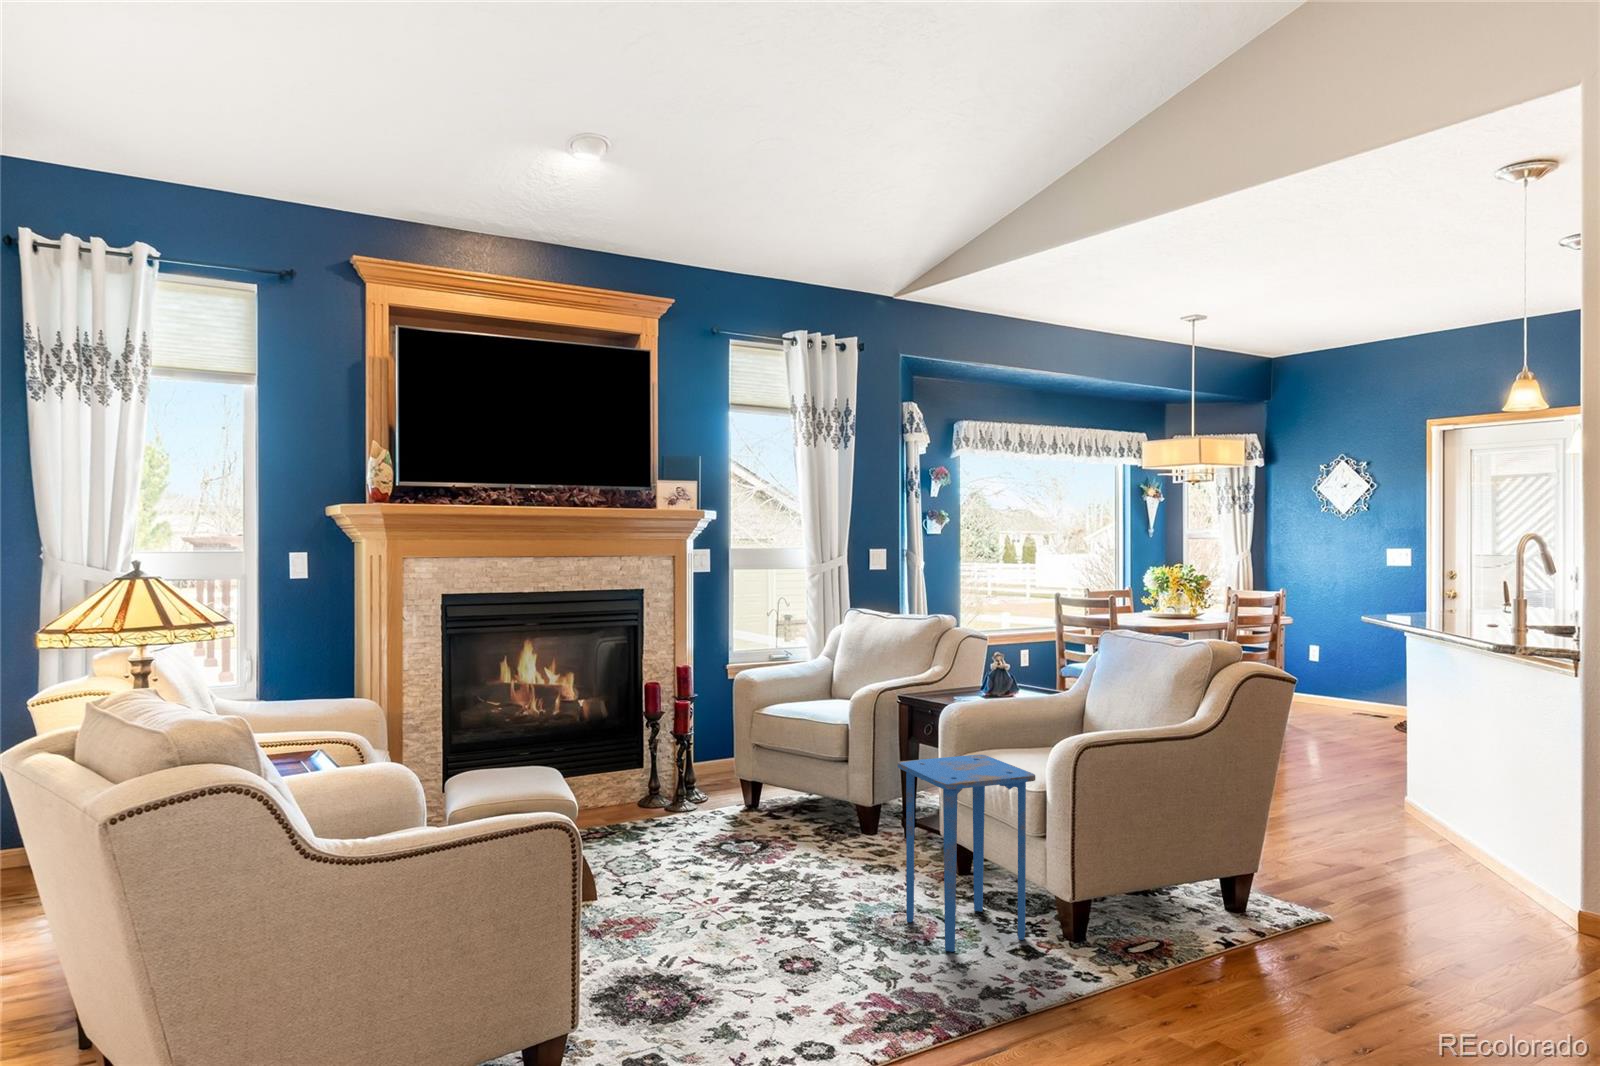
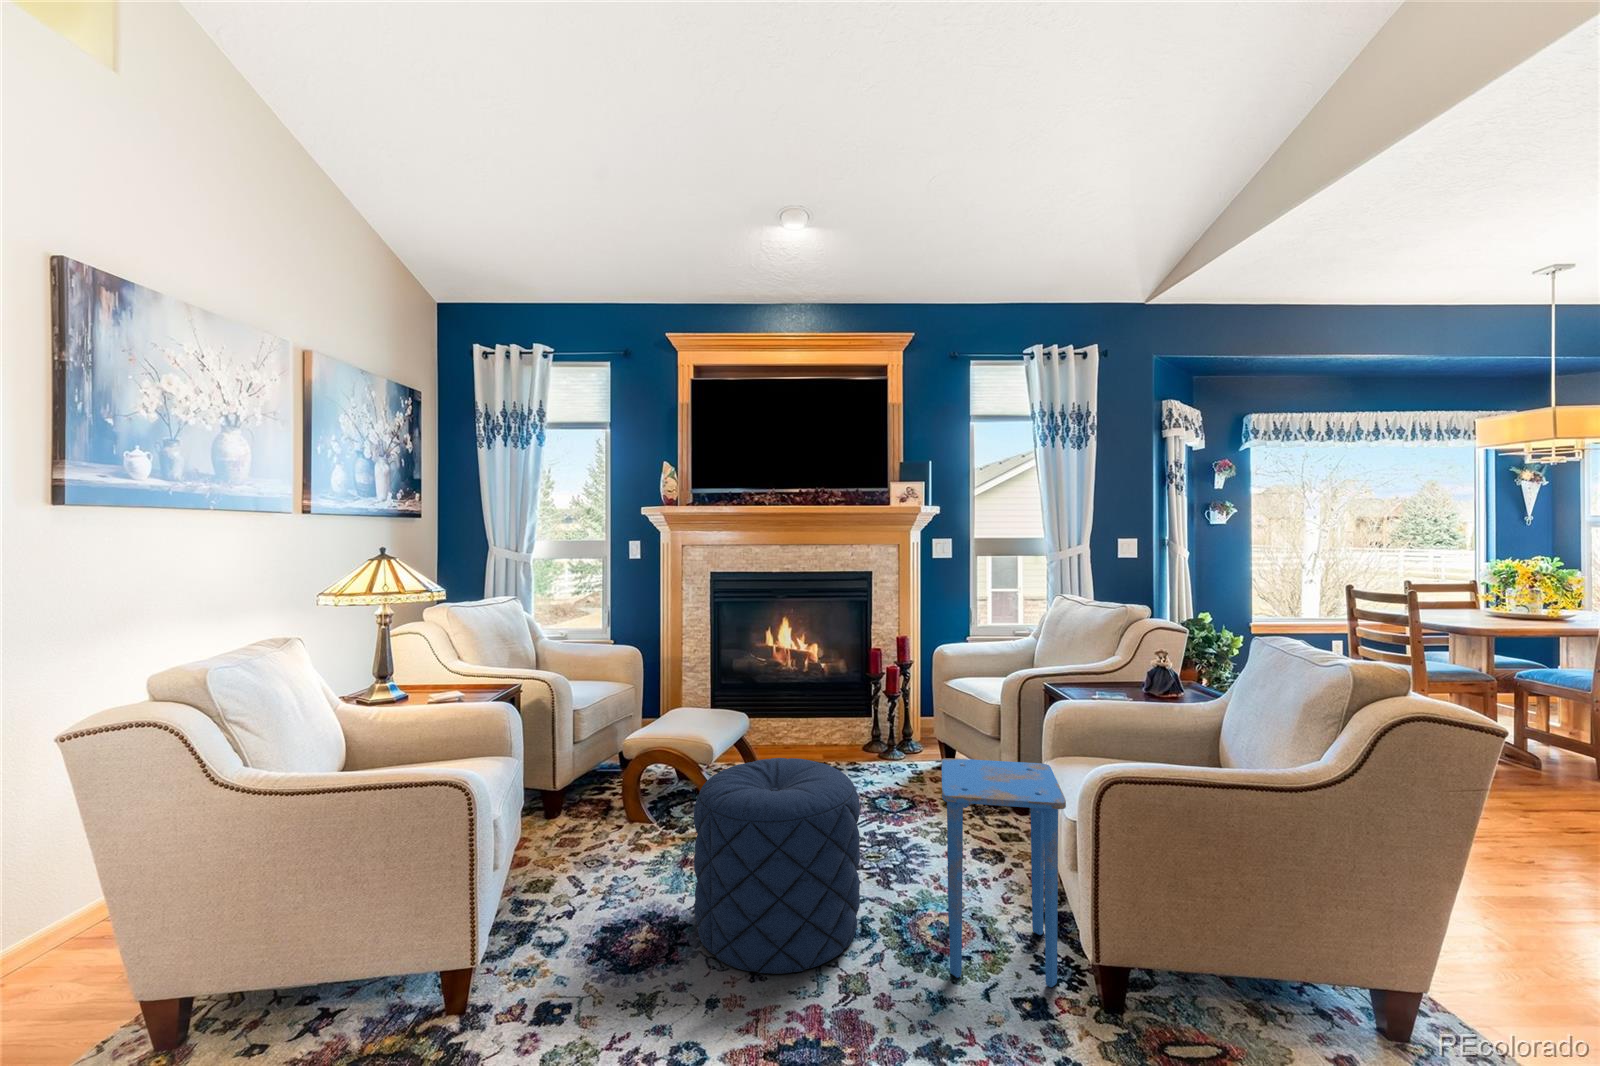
pouf: none [678,785,854,994] -> present [694,758,860,974]

